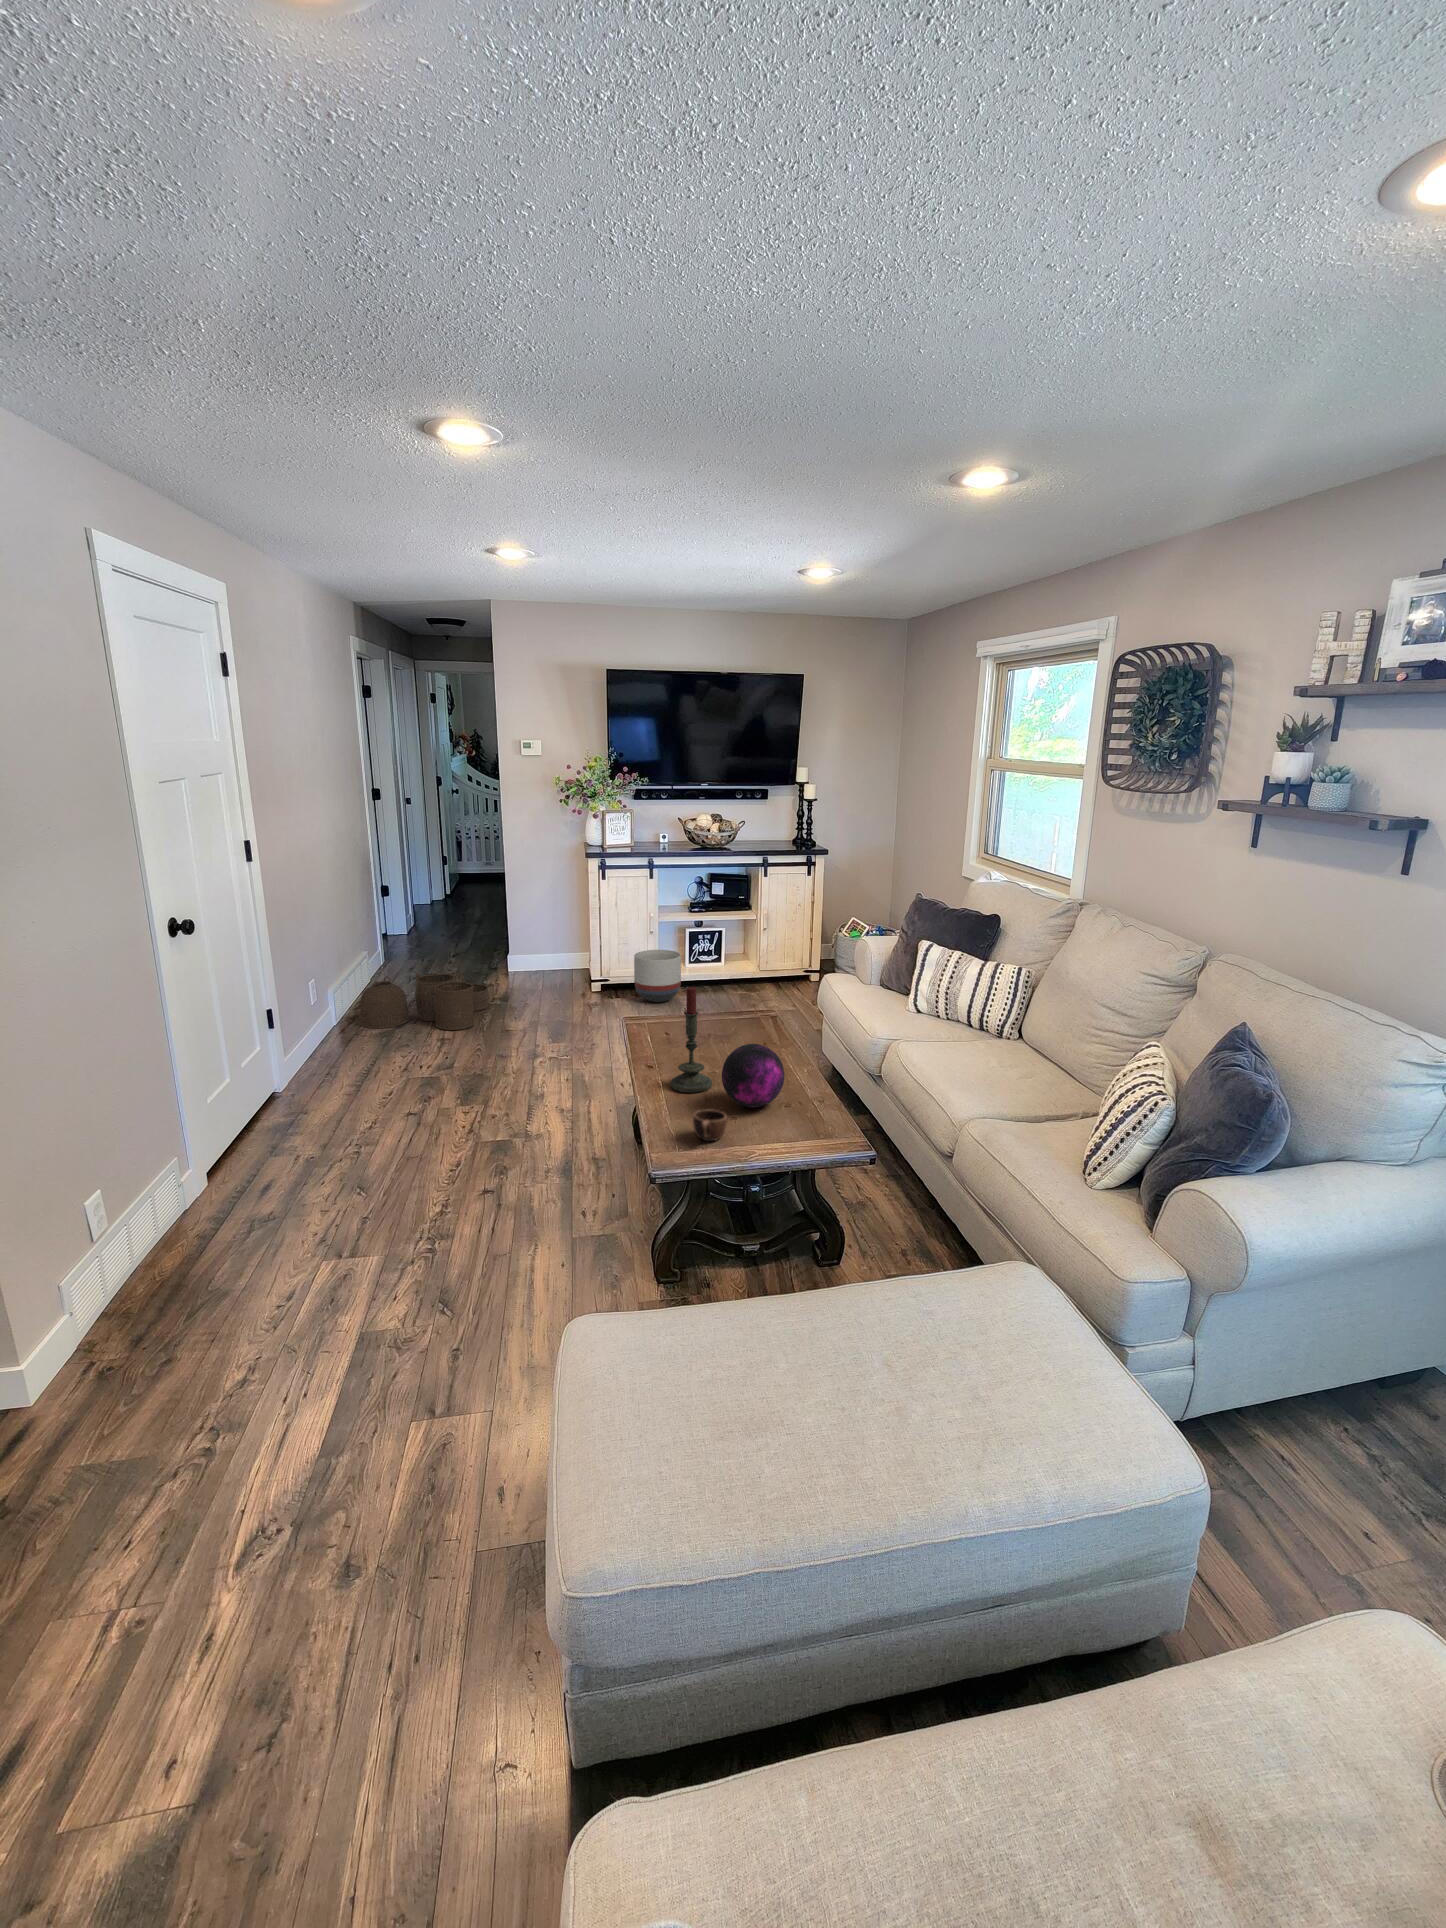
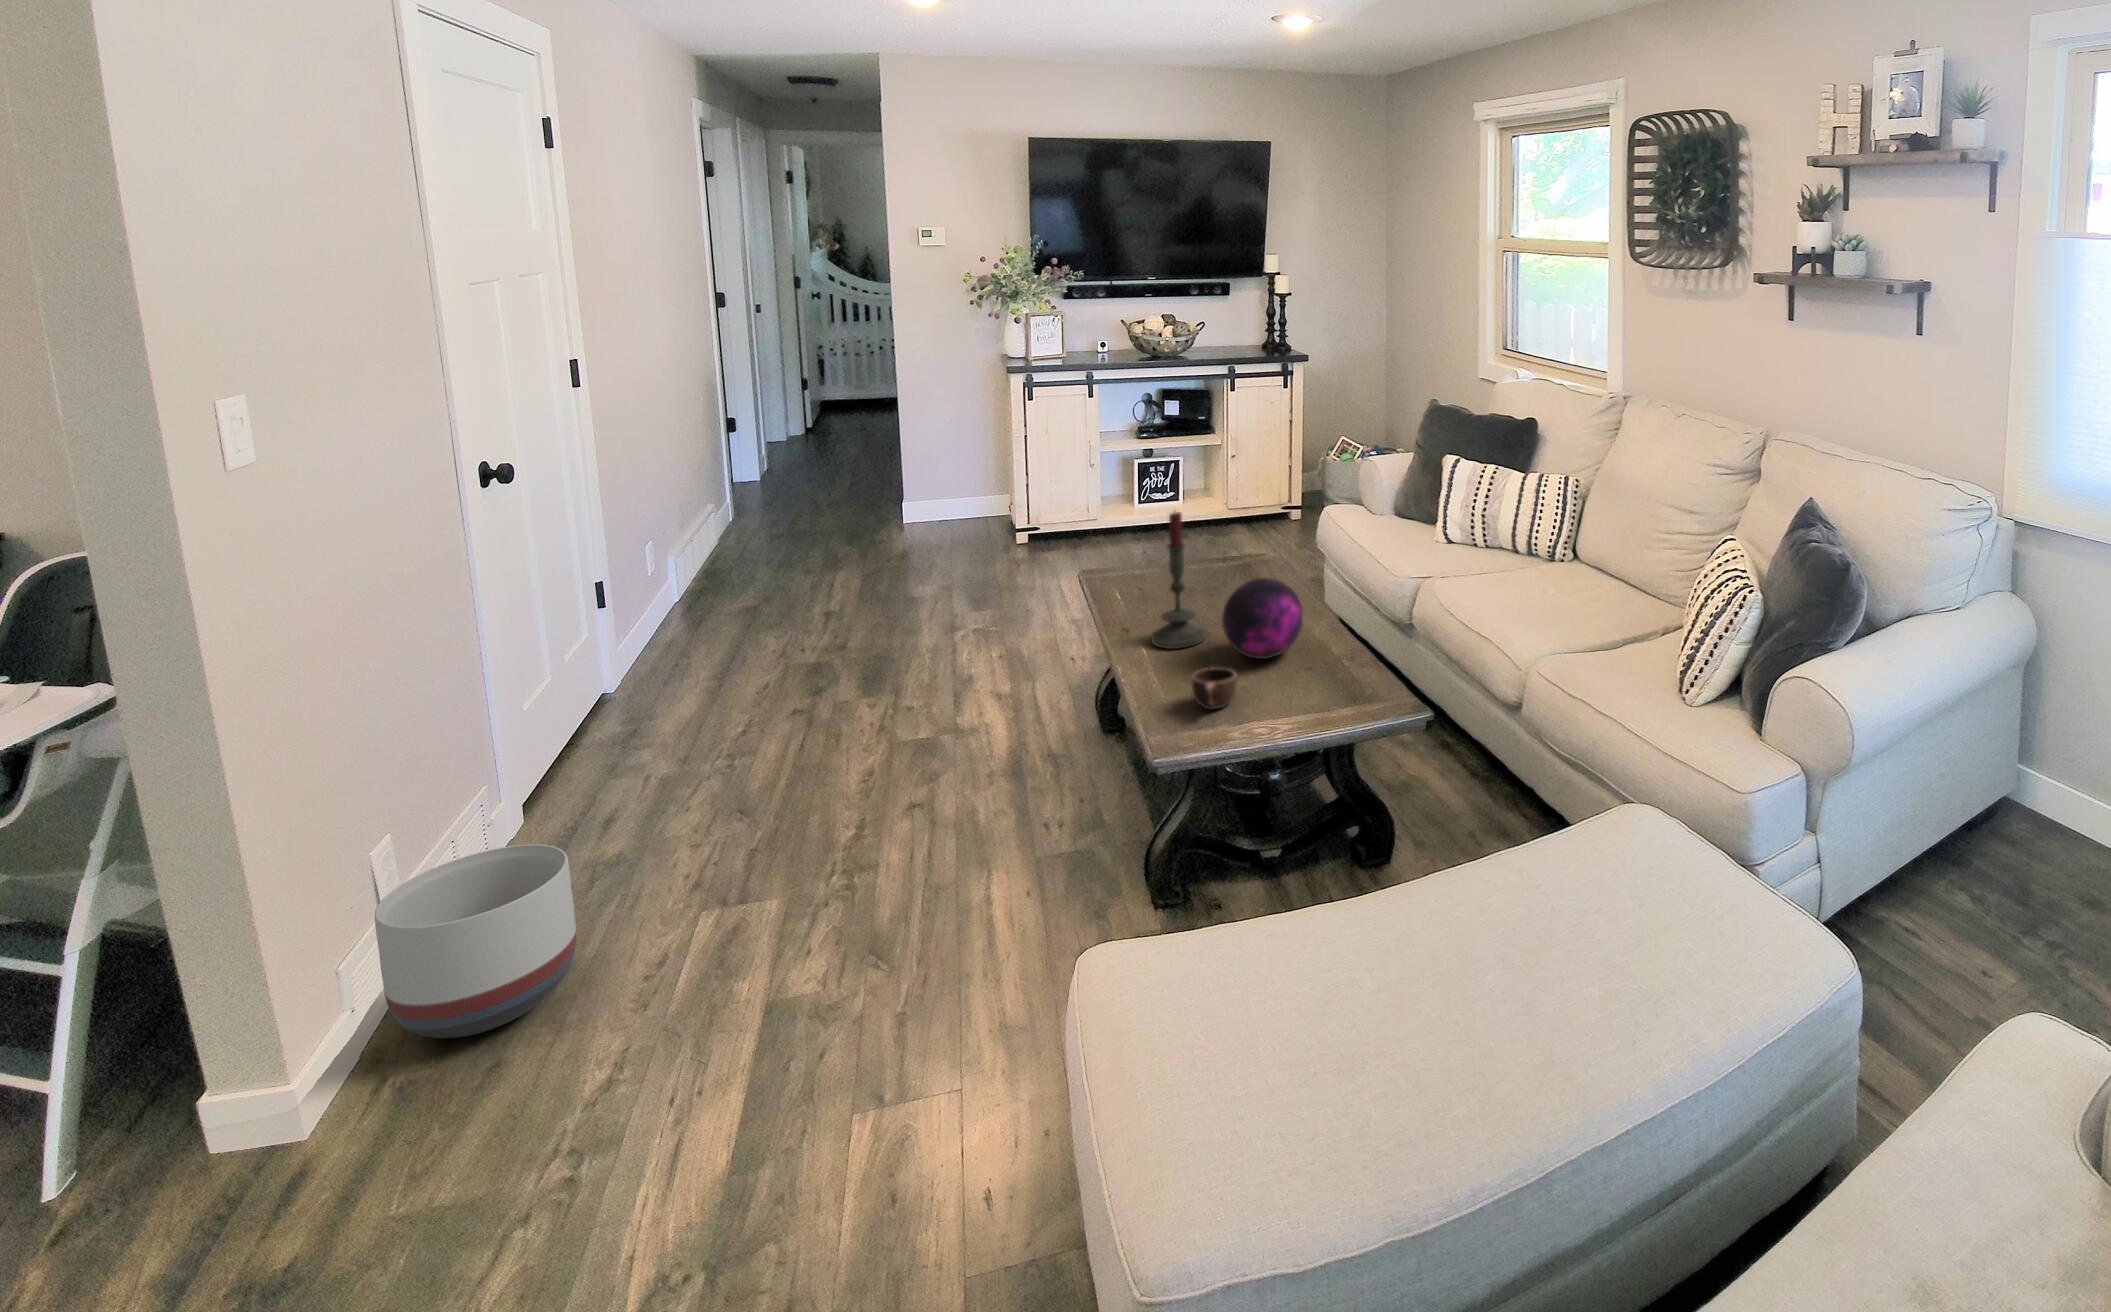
planter: present [634,950,681,1002] -> present [375,844,577,1038]
woven basket: present [360,971,489,1030] -> none [686,522,878,607]

